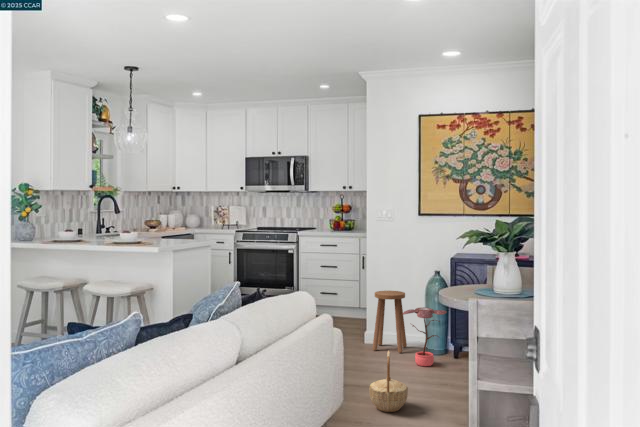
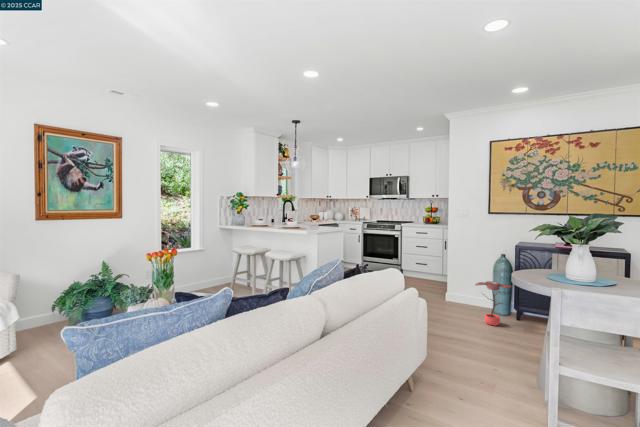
stool: present [372,291,407,353] -> none [451,266,478,312]
basket: present [369,351,408,412] -> none [447,315,479,363]

